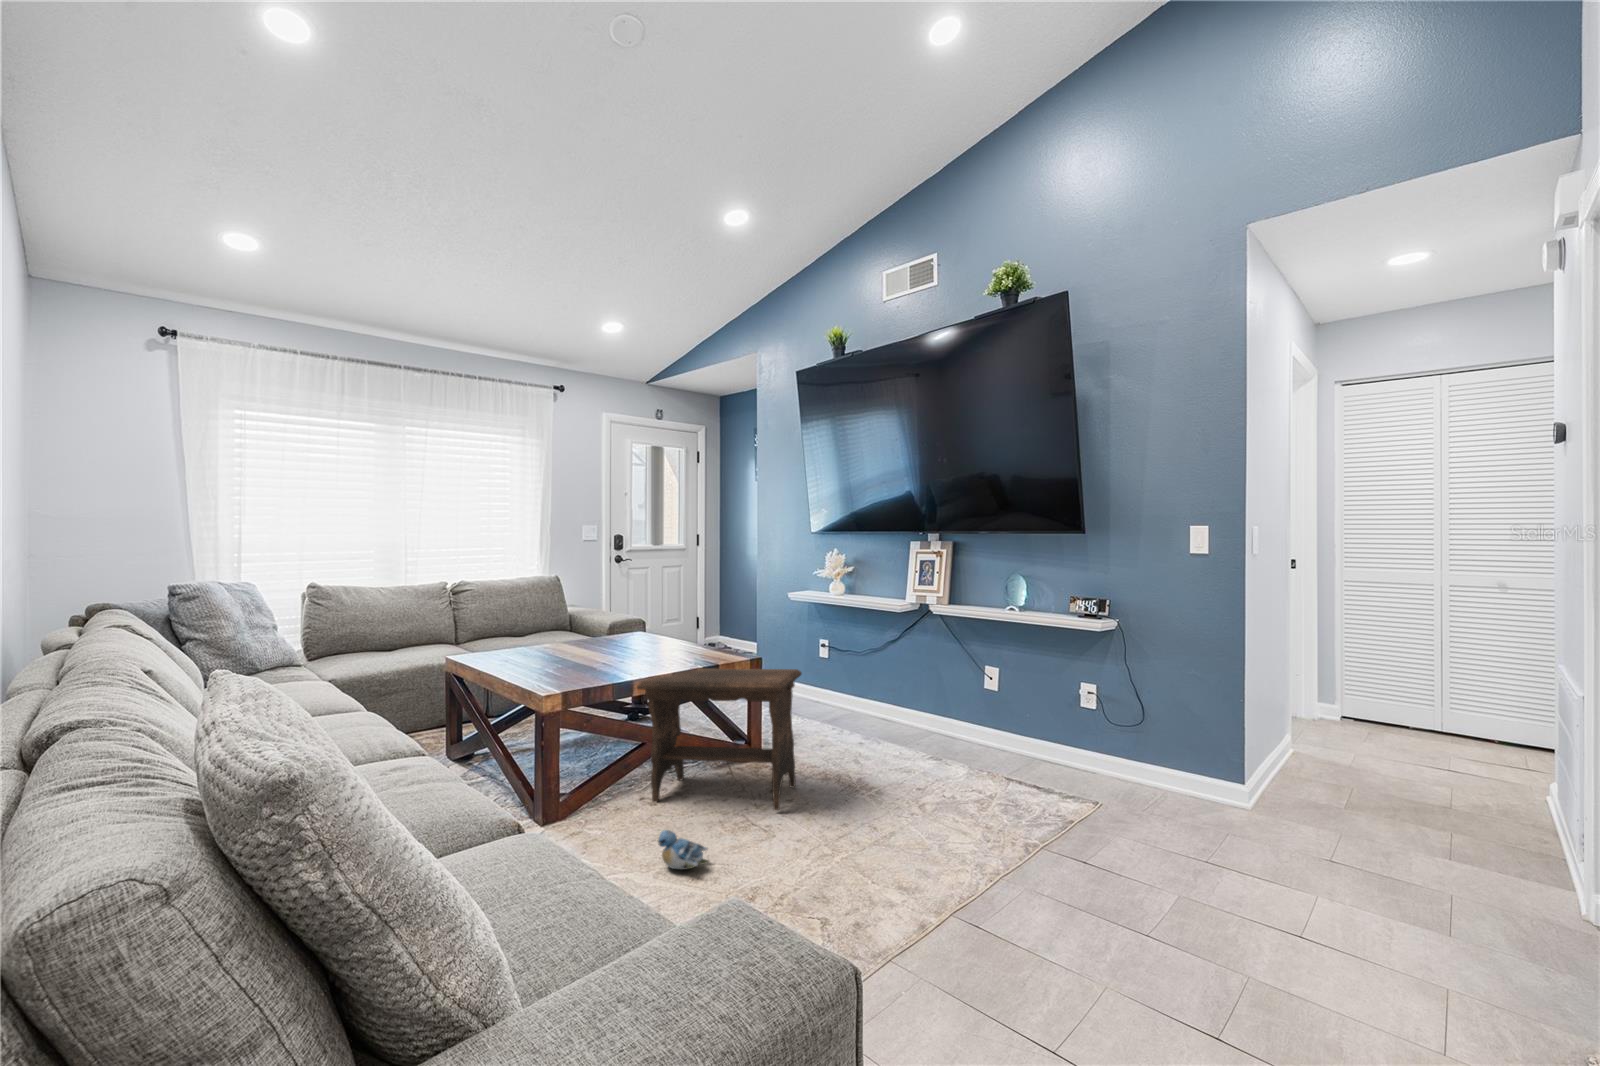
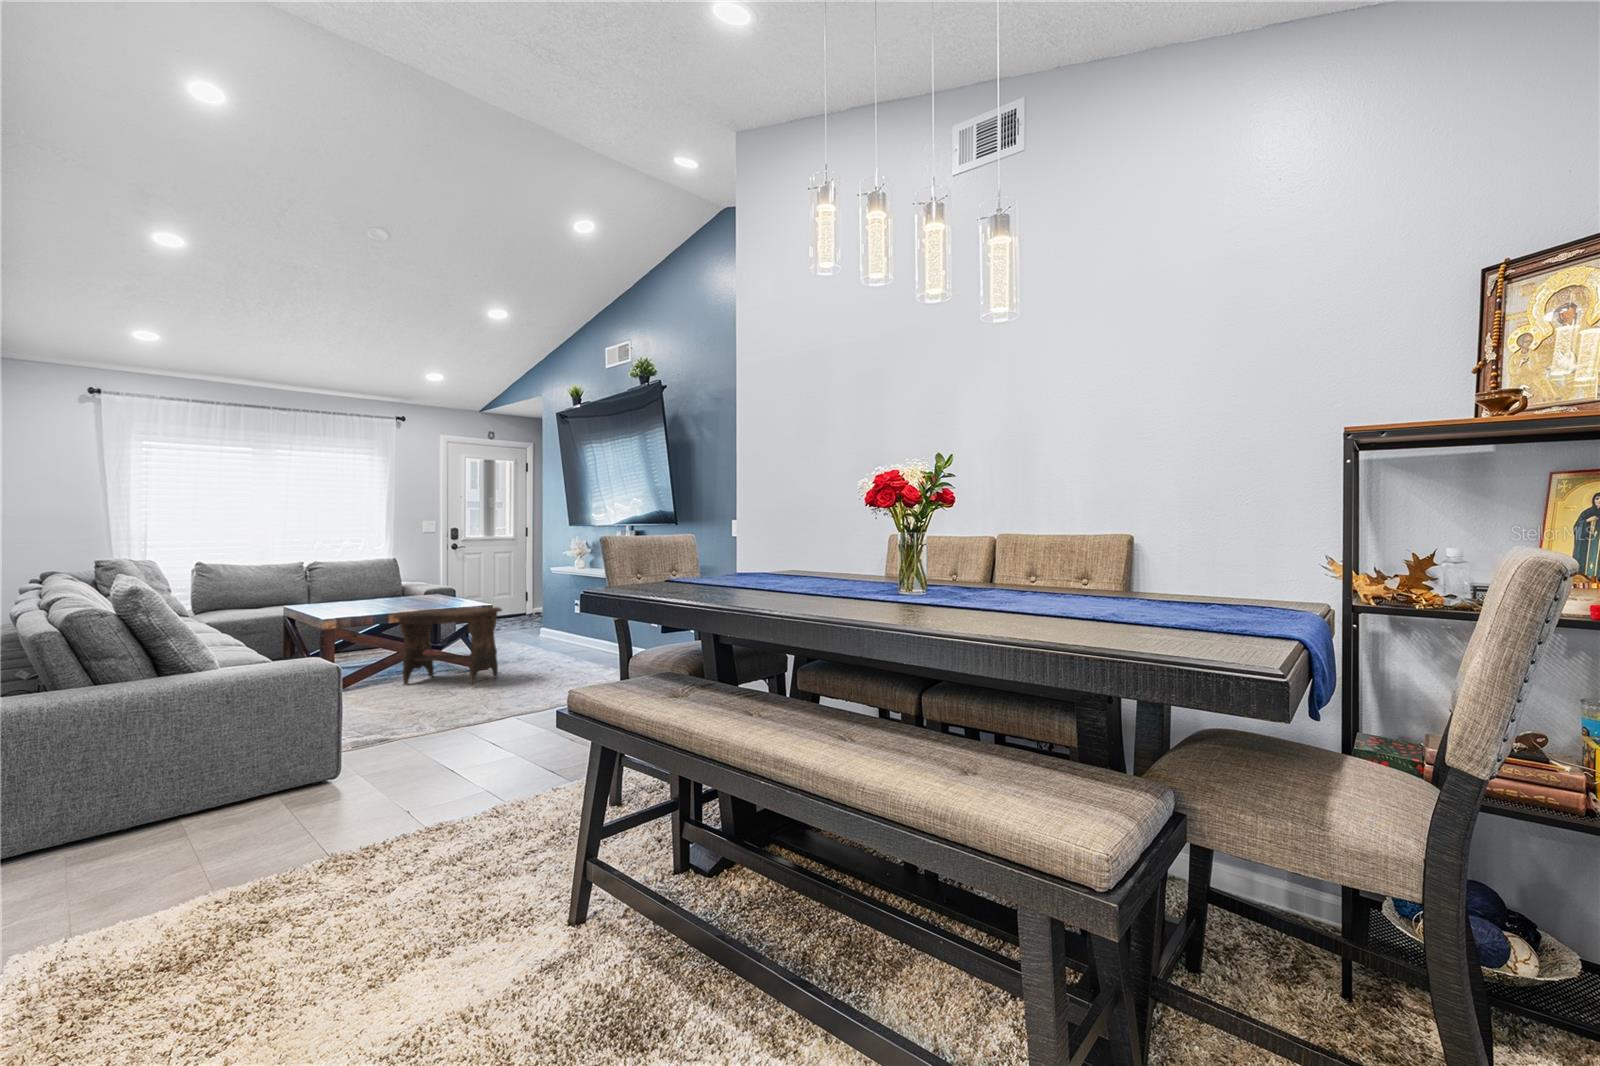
plush toy: present [658,830,709,870] -> none [381,685,411,705]

